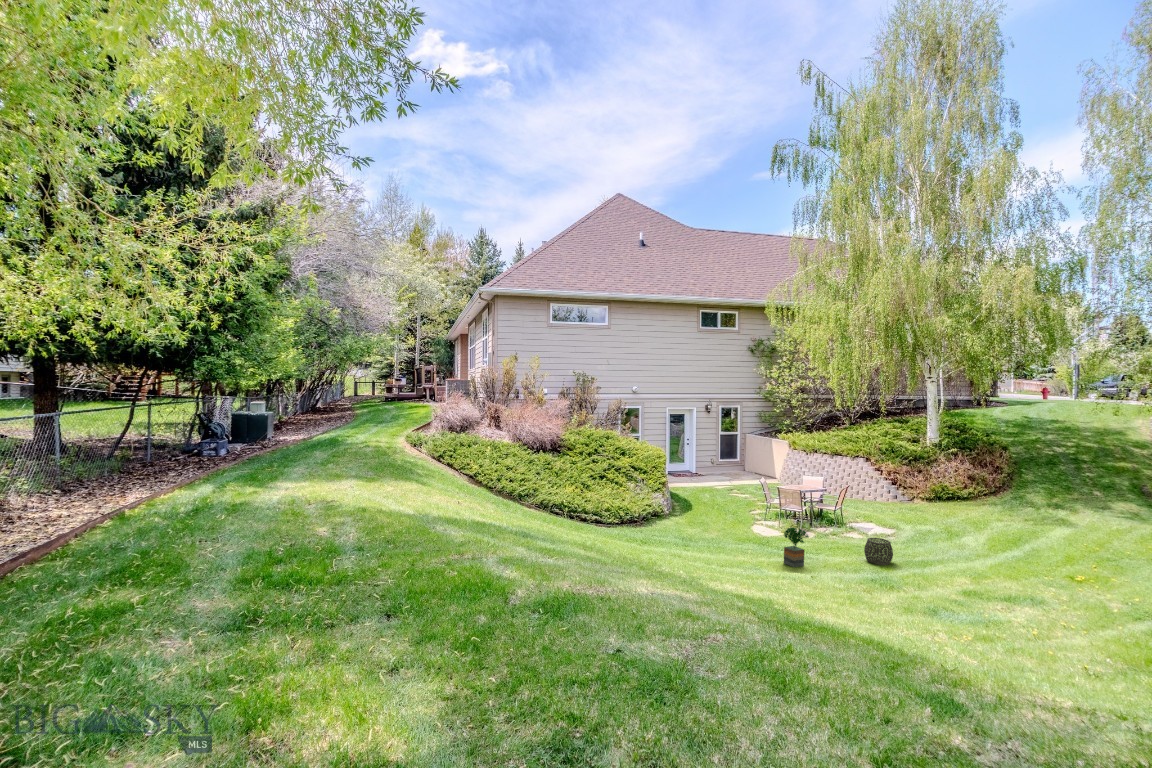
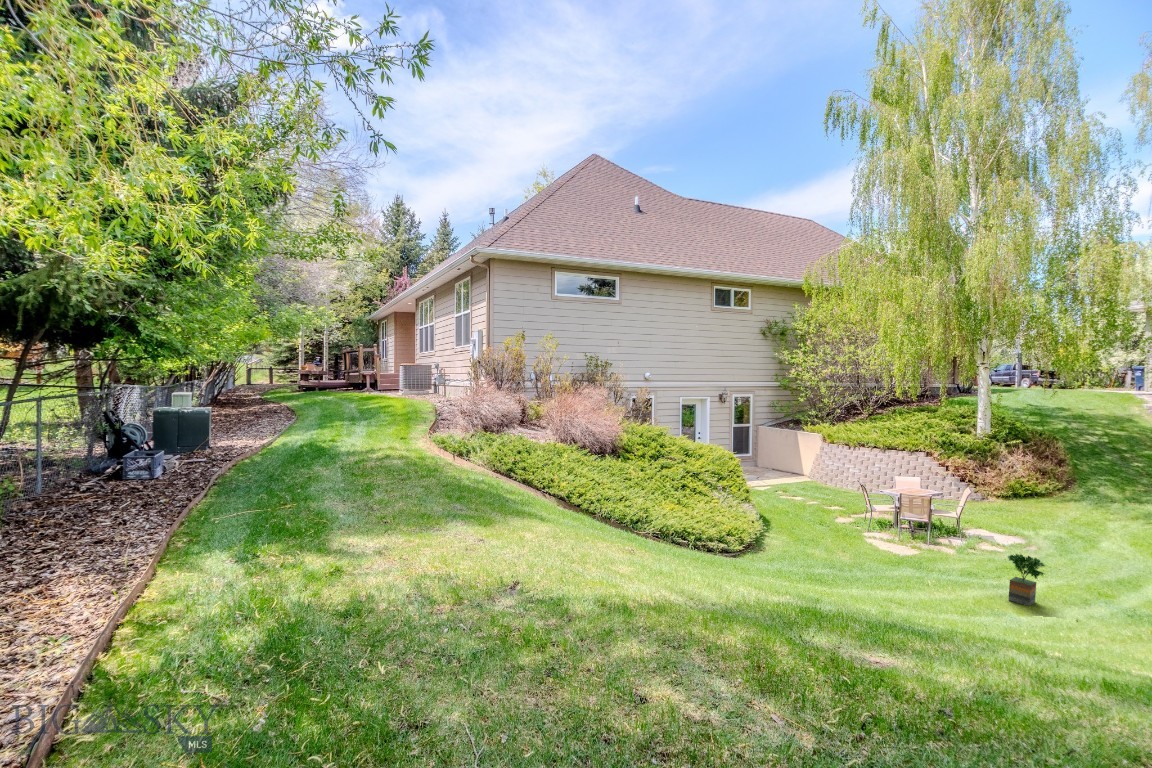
woven basket: present [864,538,893,565] -> none [1079,559,1121,594]

